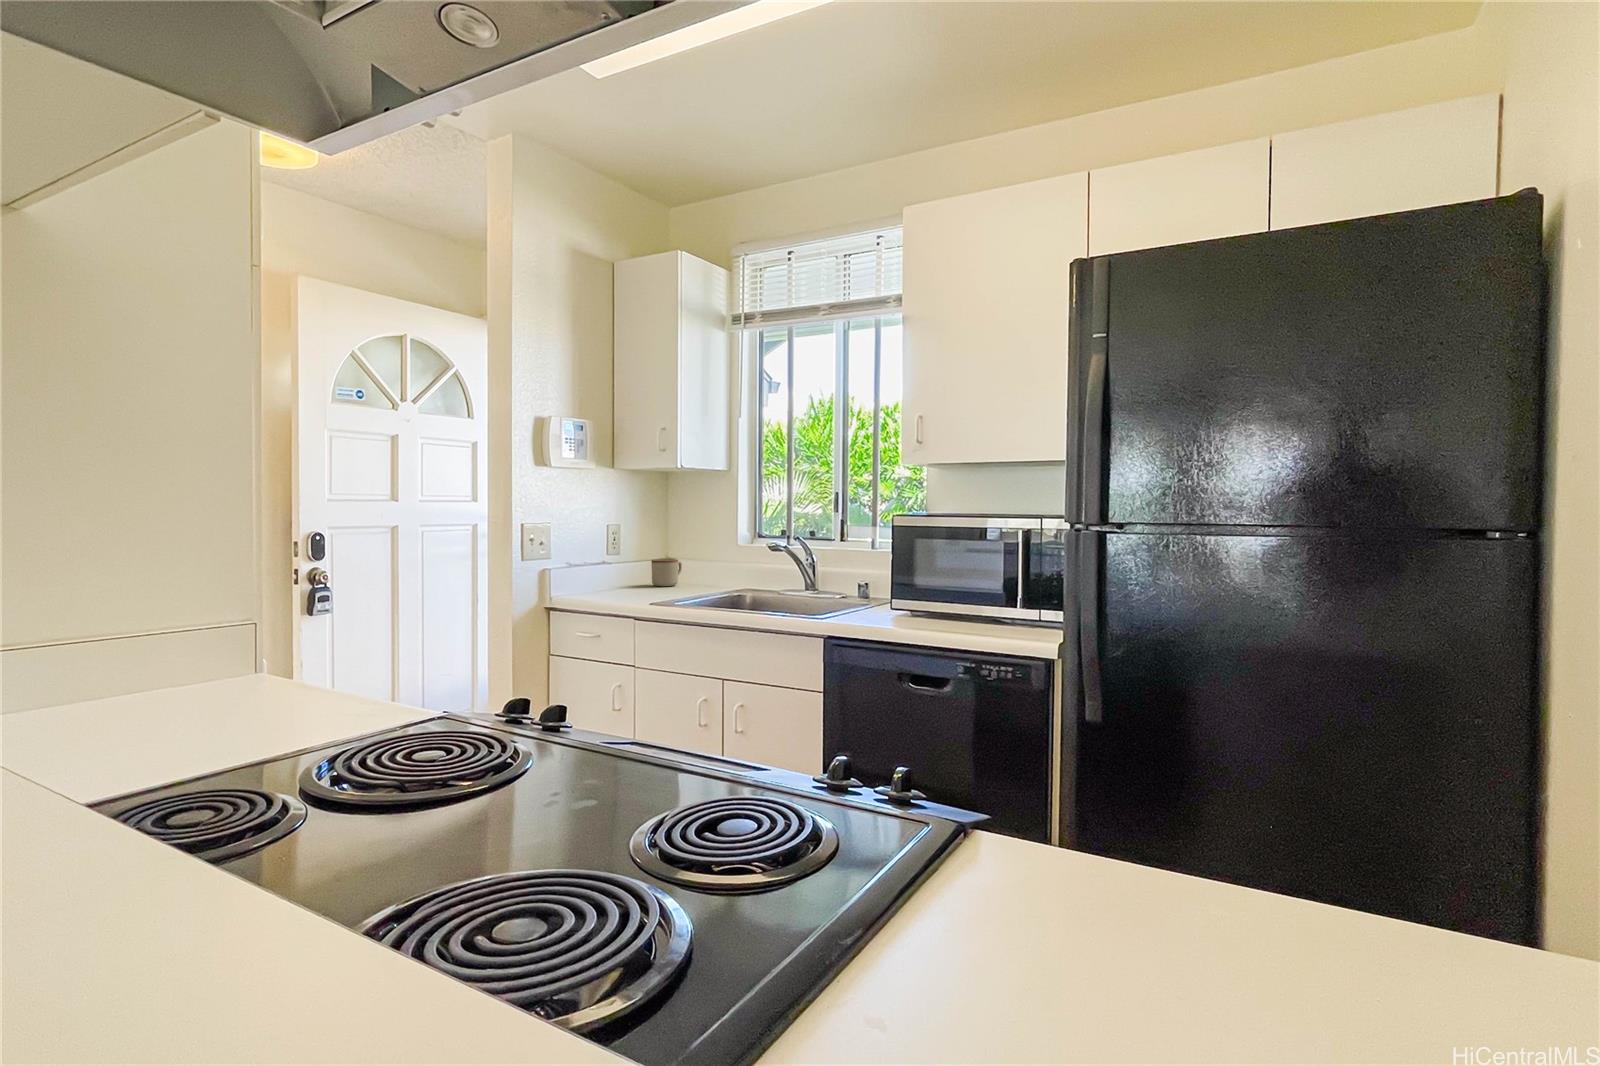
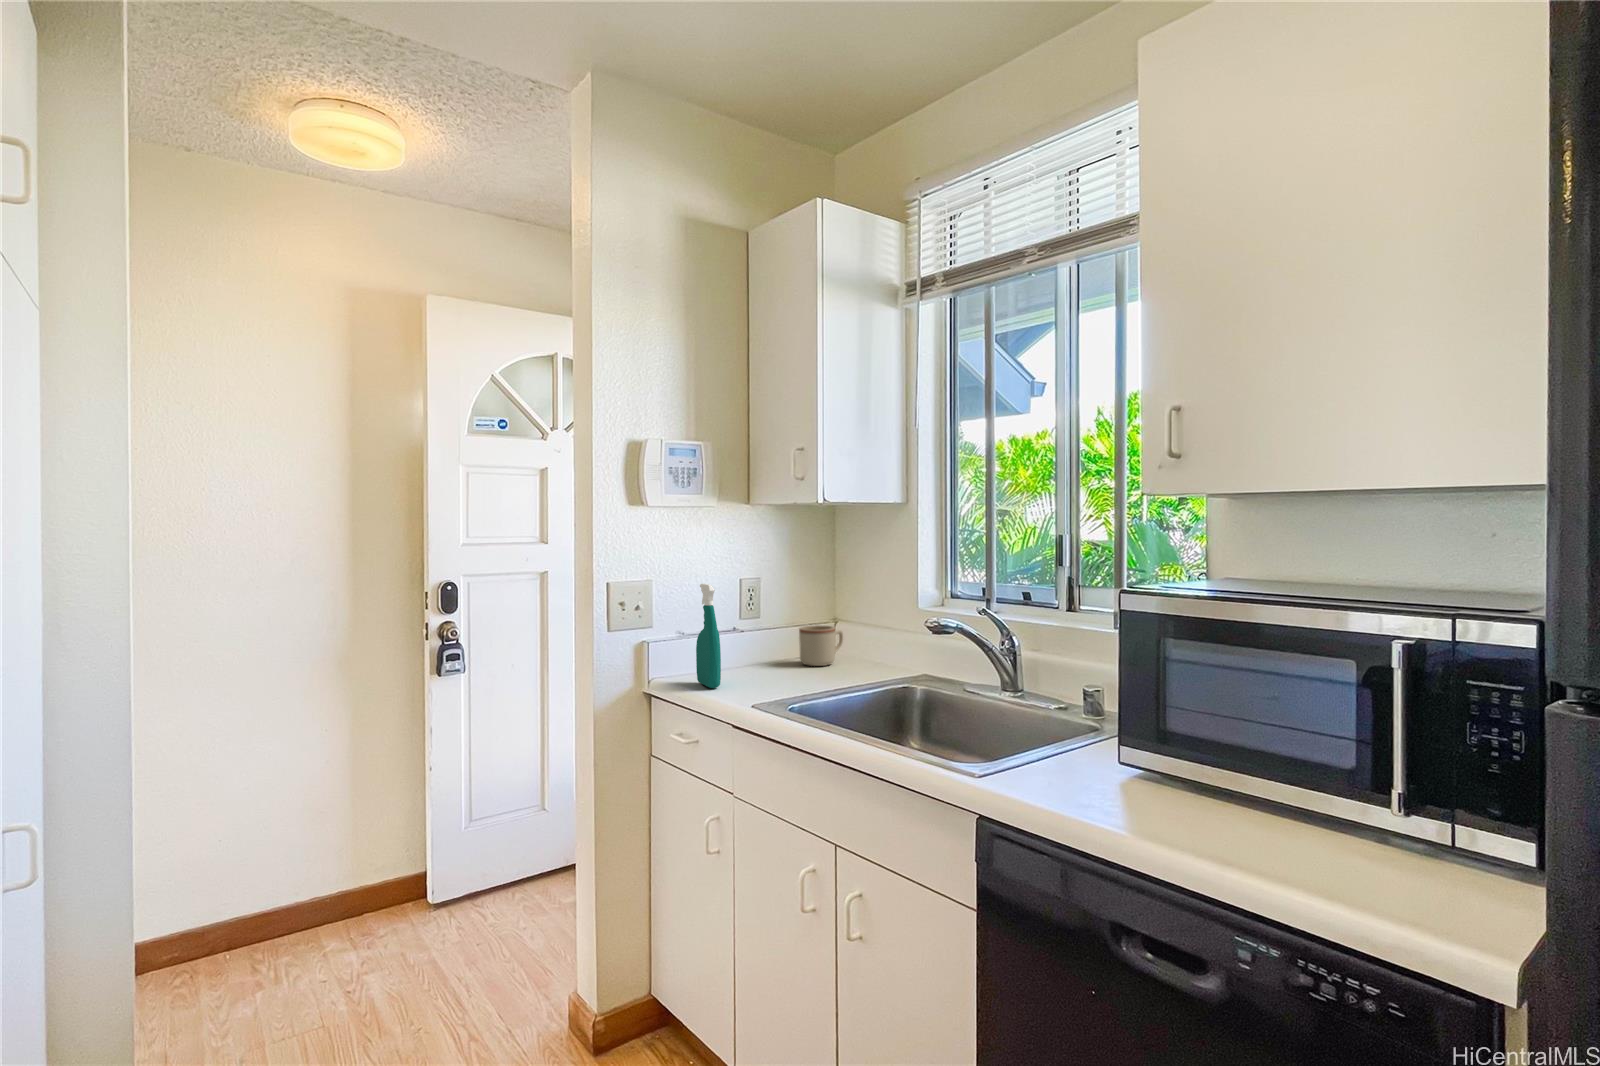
spray bottle: none [591,523,614,598] -> present [696,584,721,688]

